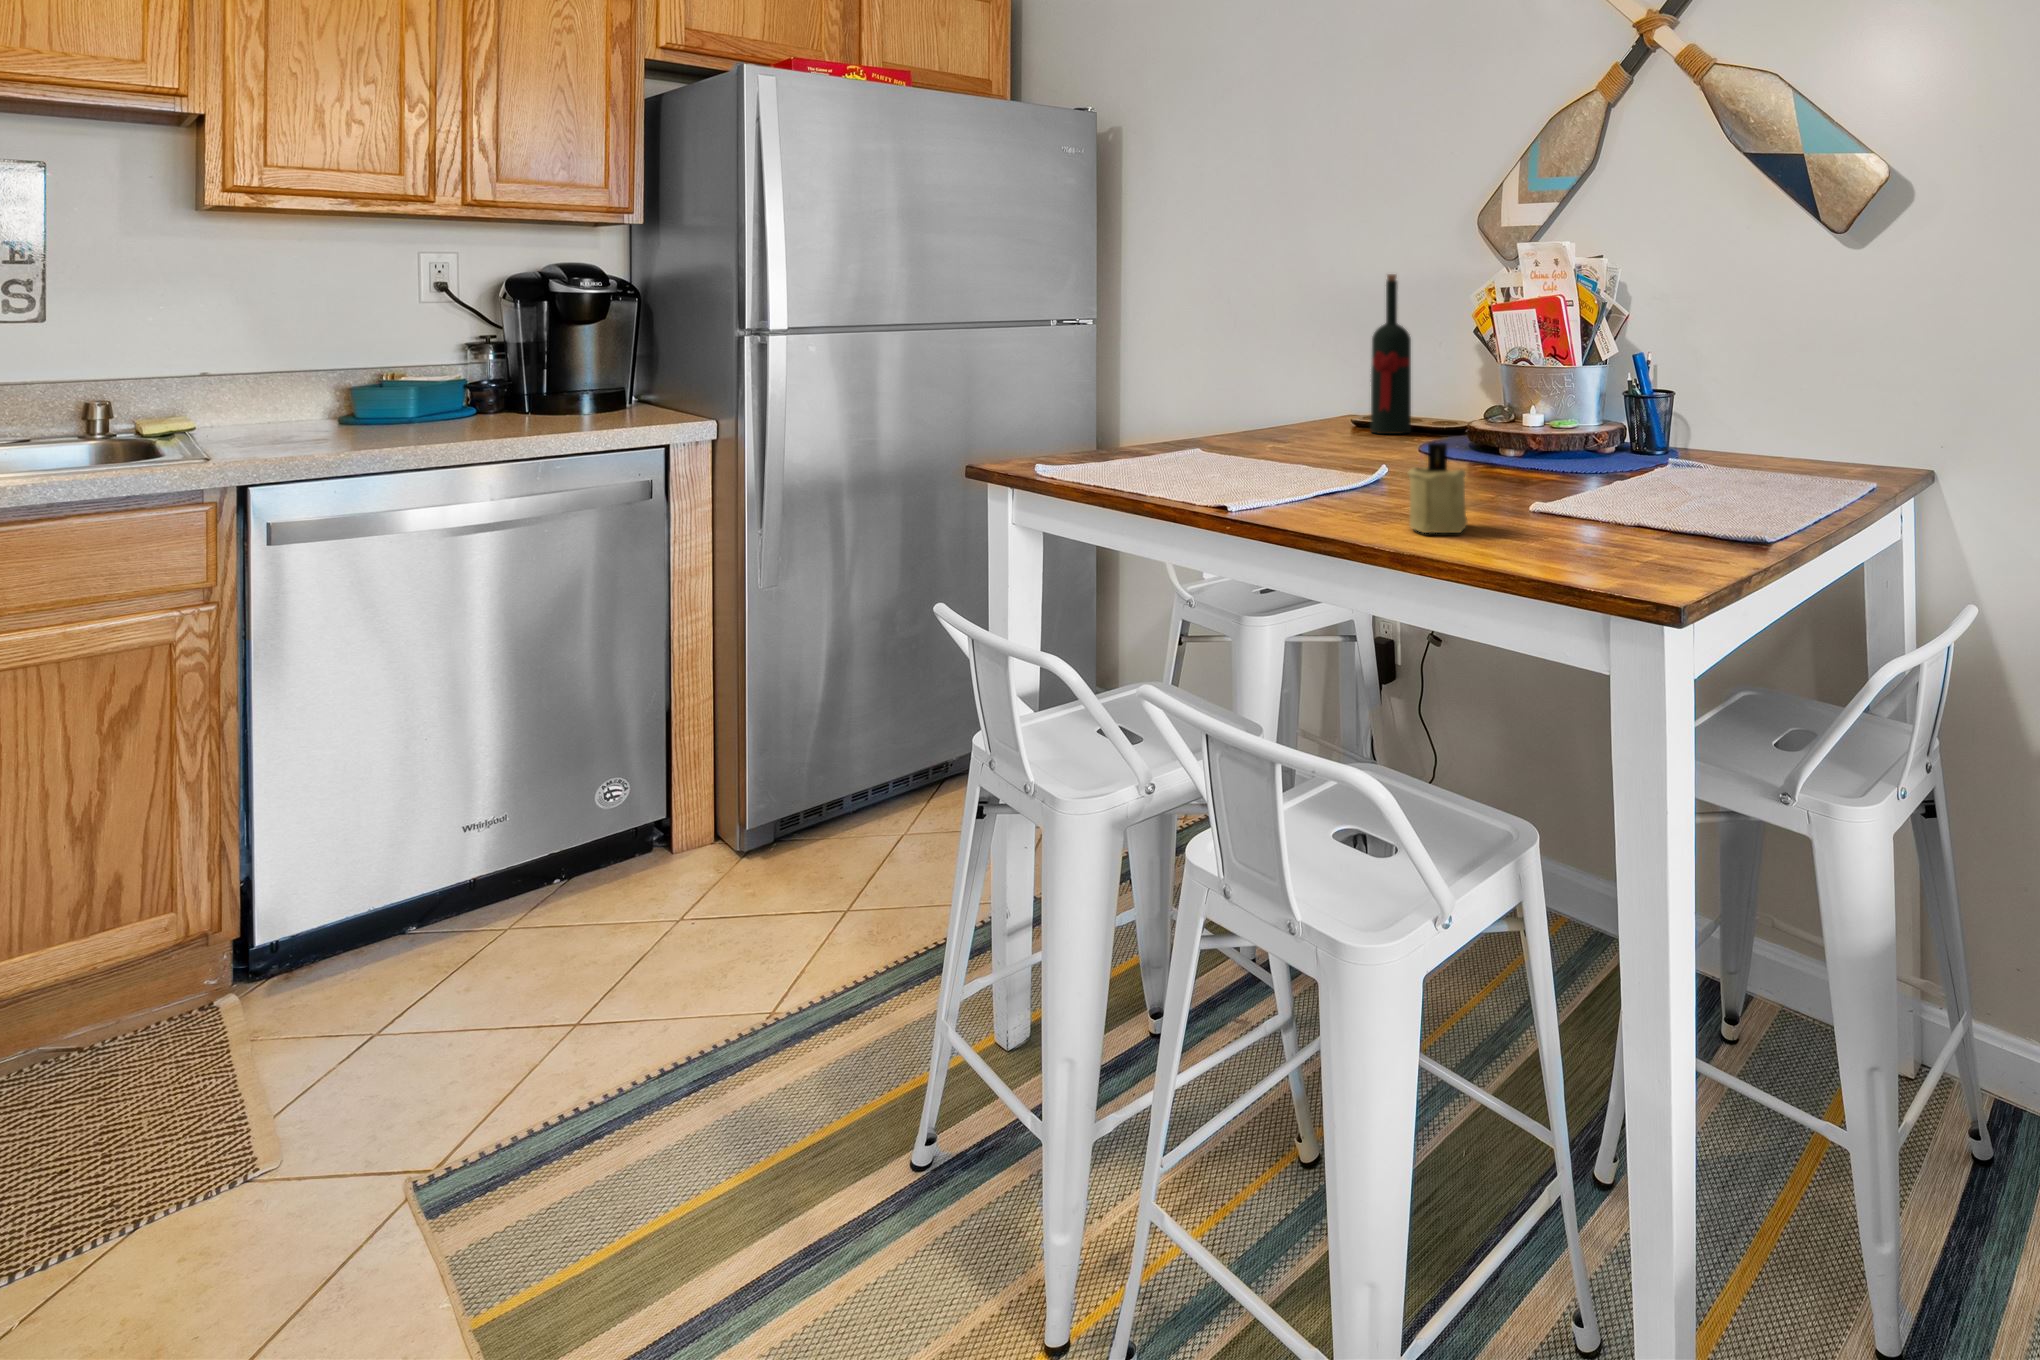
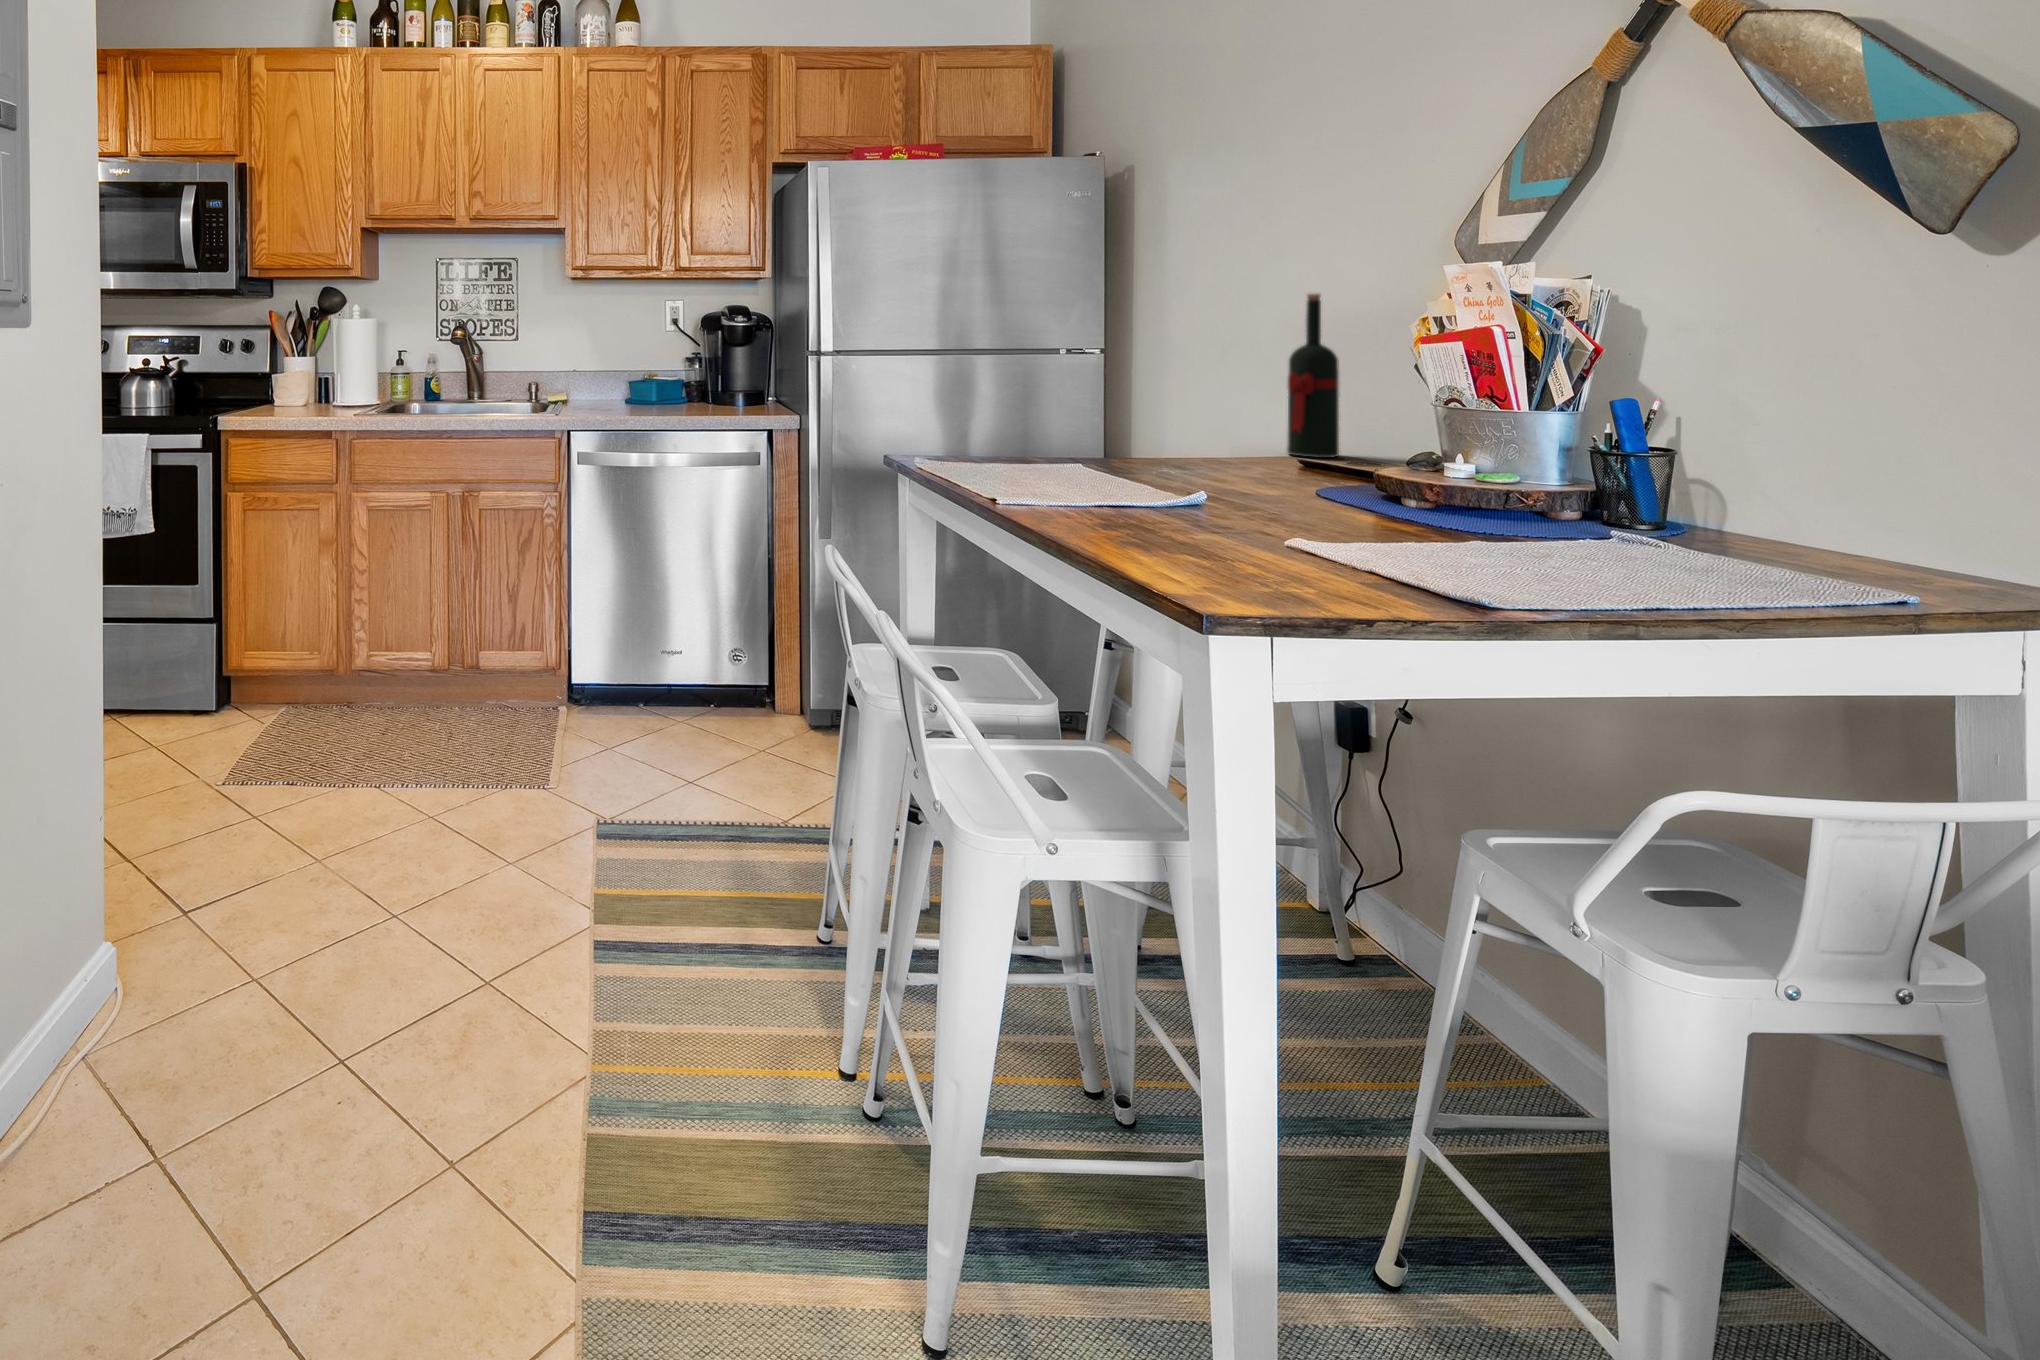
candle: present [1408,442,1467,533] -> none [1123,453,1191,537]

